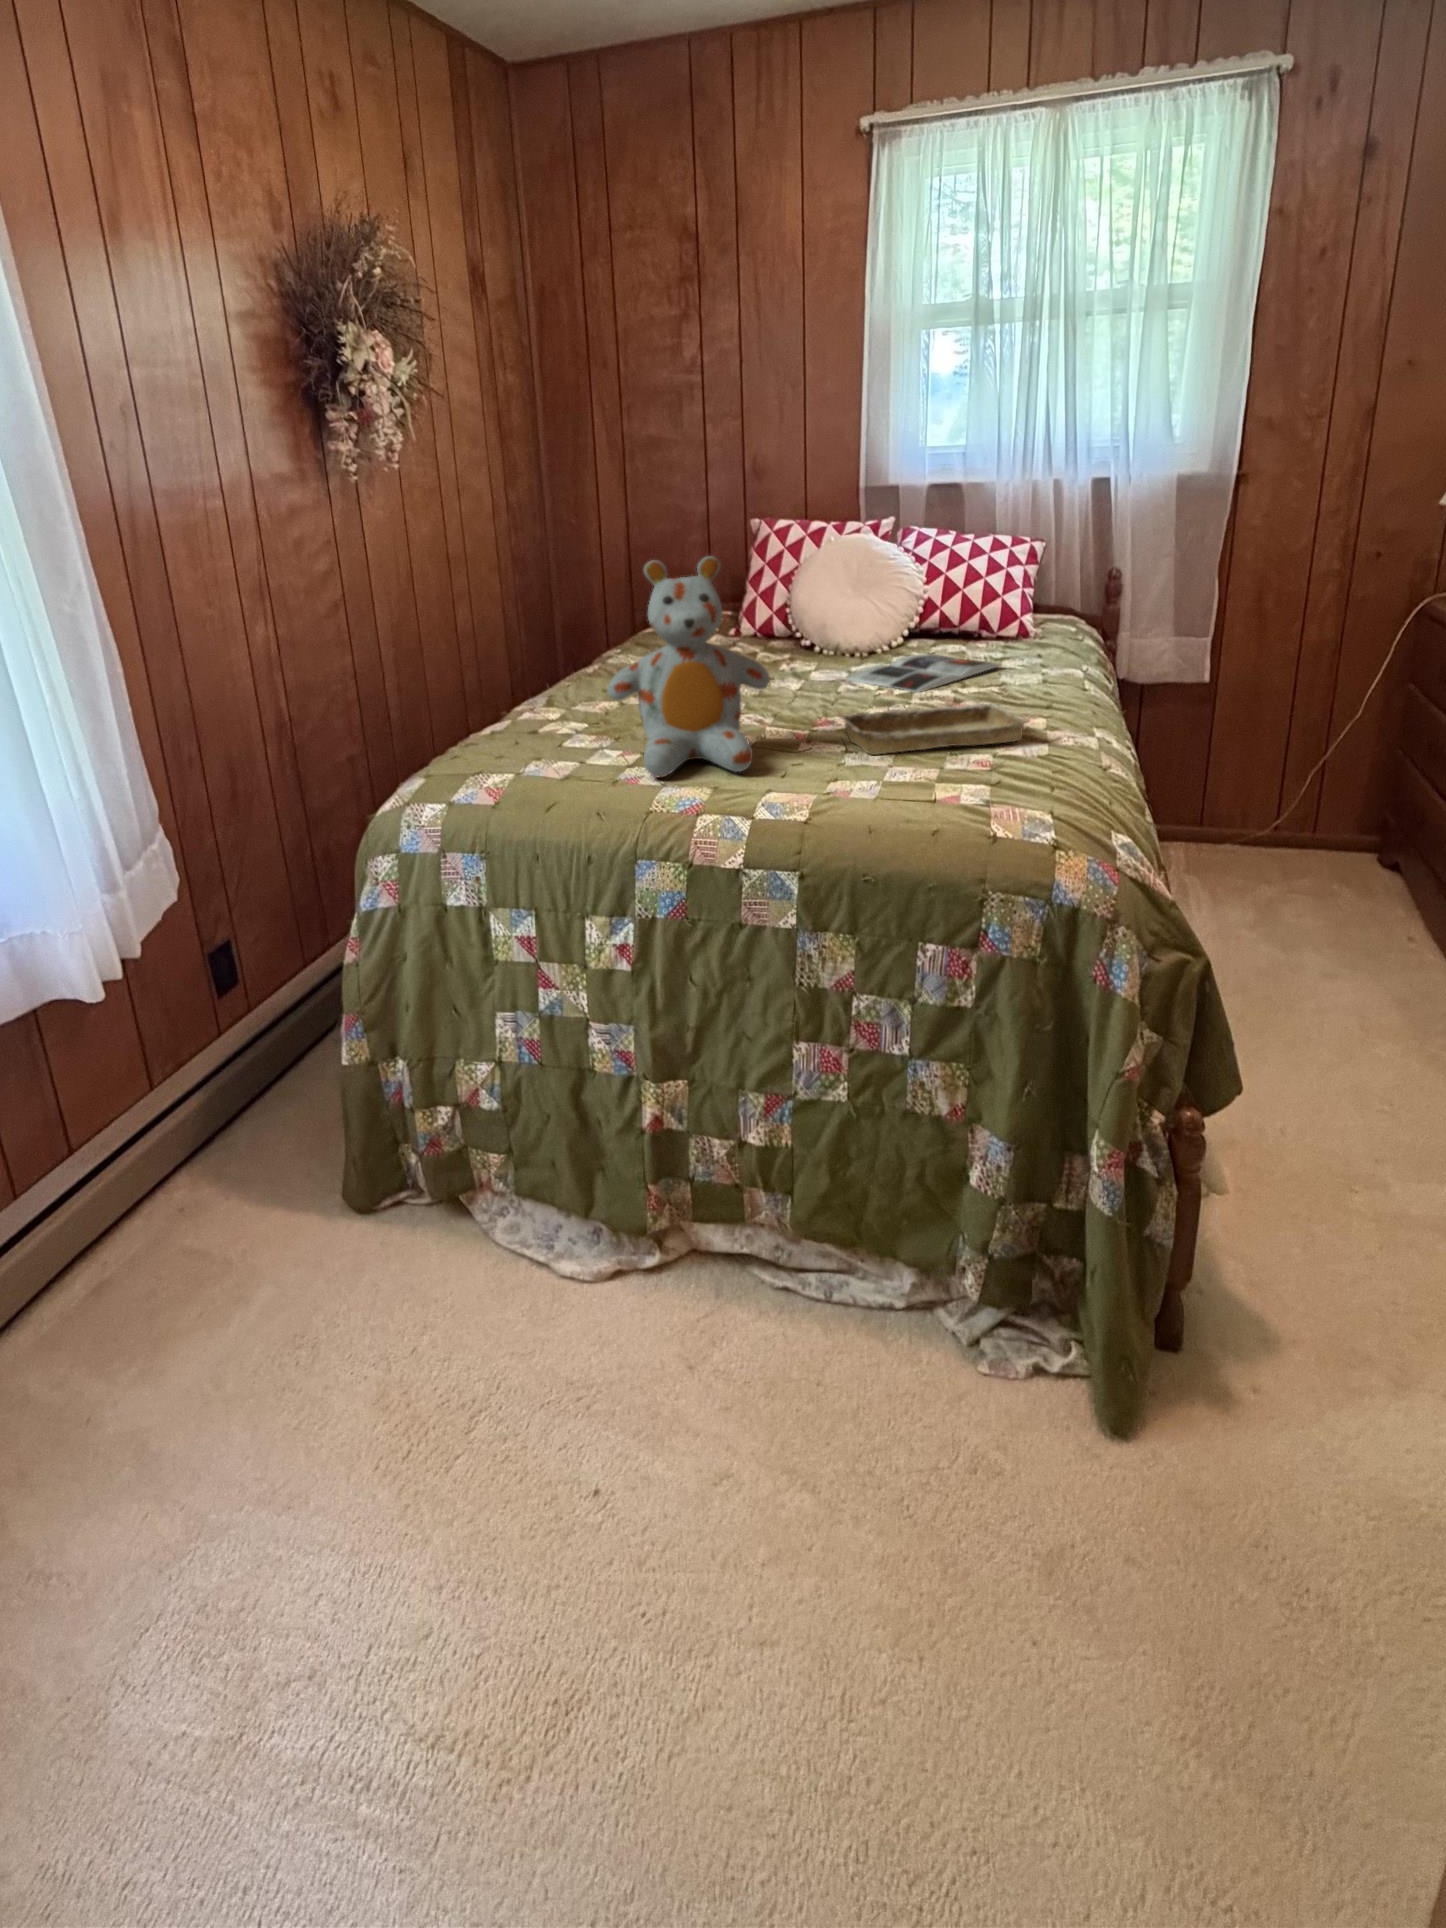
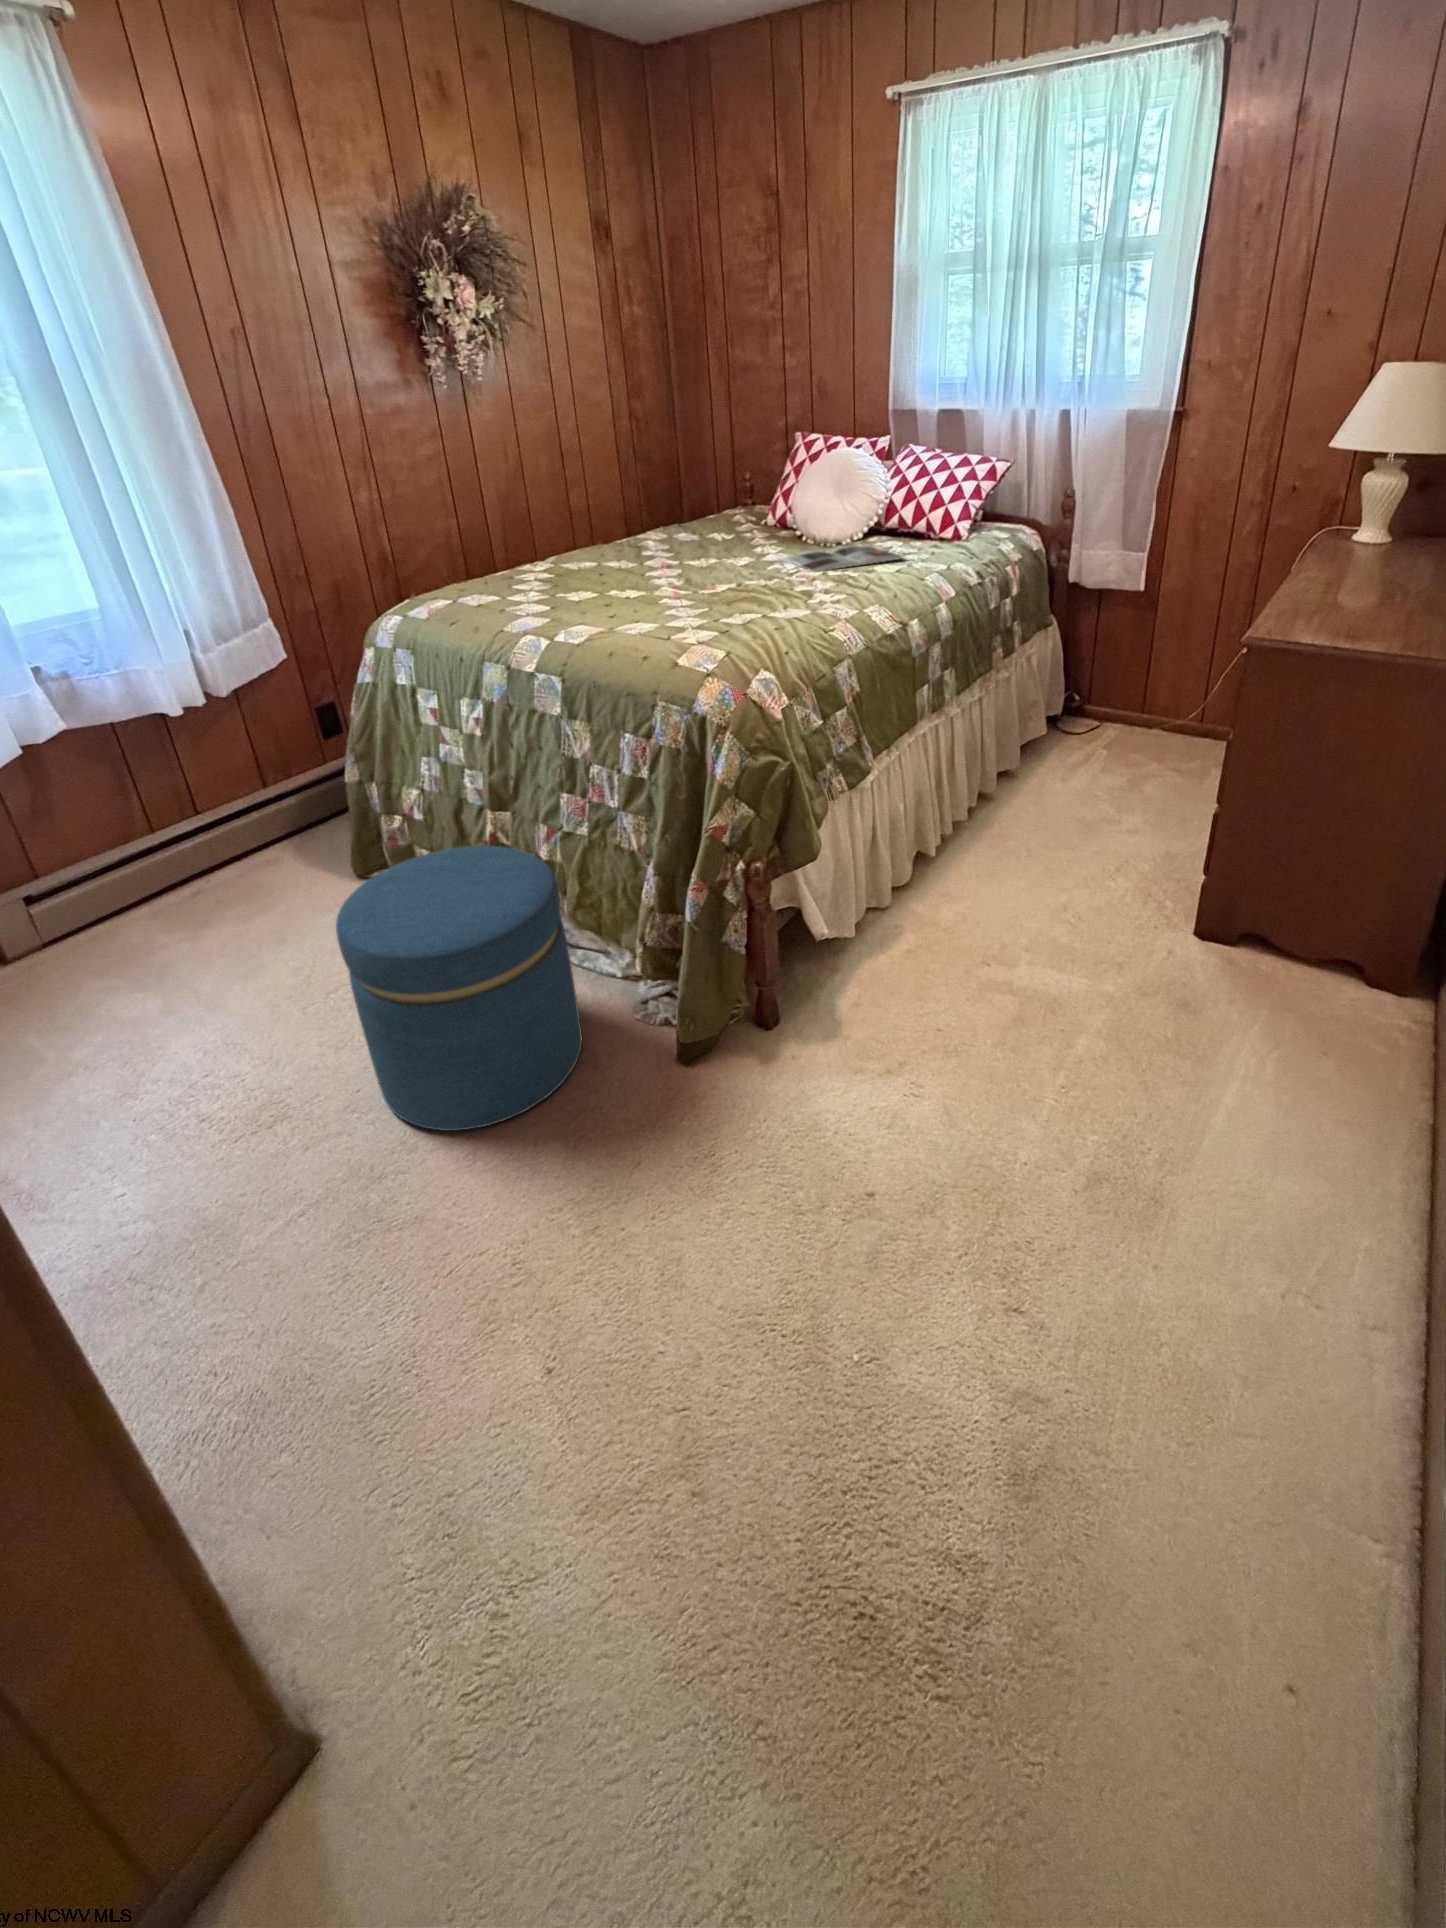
stuffed bear: present [607,556,770,778] -> none [524,452,635,610]
tray: present [839,703,1030,755] -> none [685,579,817,609]
ottoman: none [634,1141,974,1648] -> present [336,846,582,1131]

